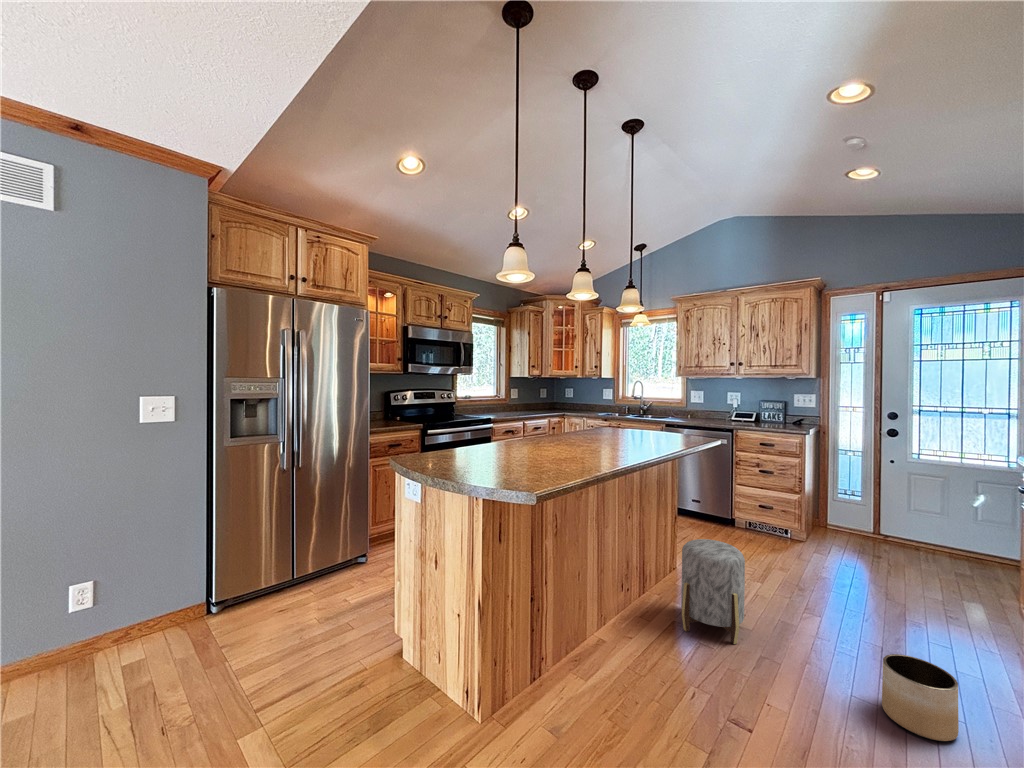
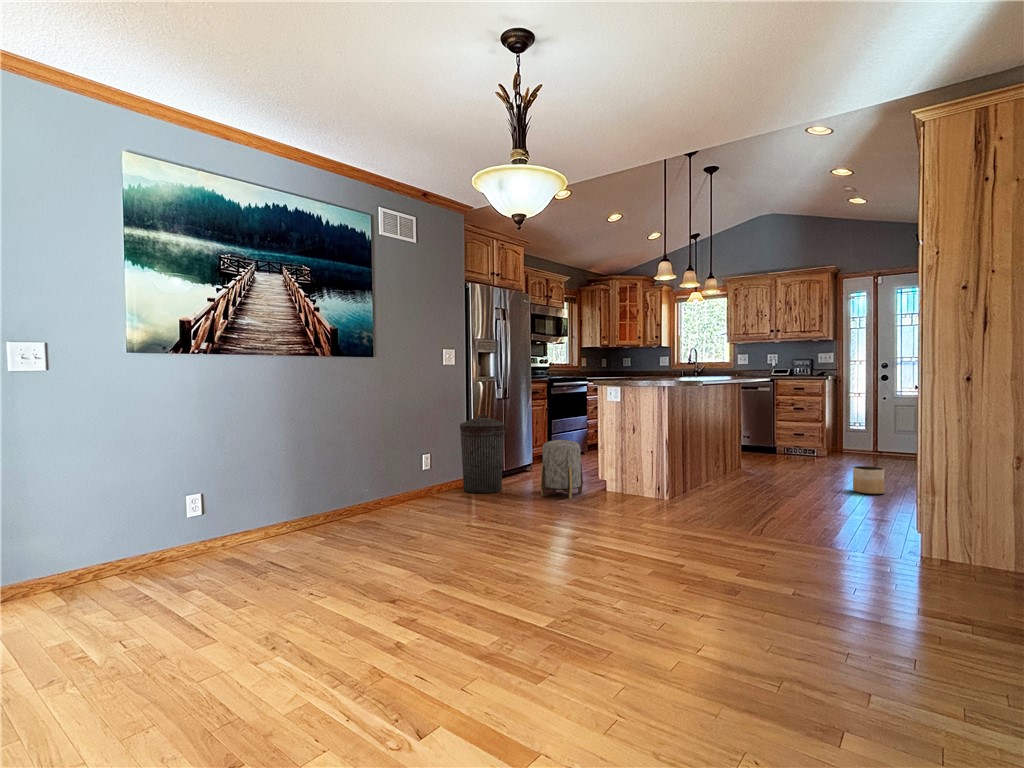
trash can: none [152,513,246,666] -> present [460,414,505,493]
stool: present [681,539,745,644] -> present [540,440,583,499]

